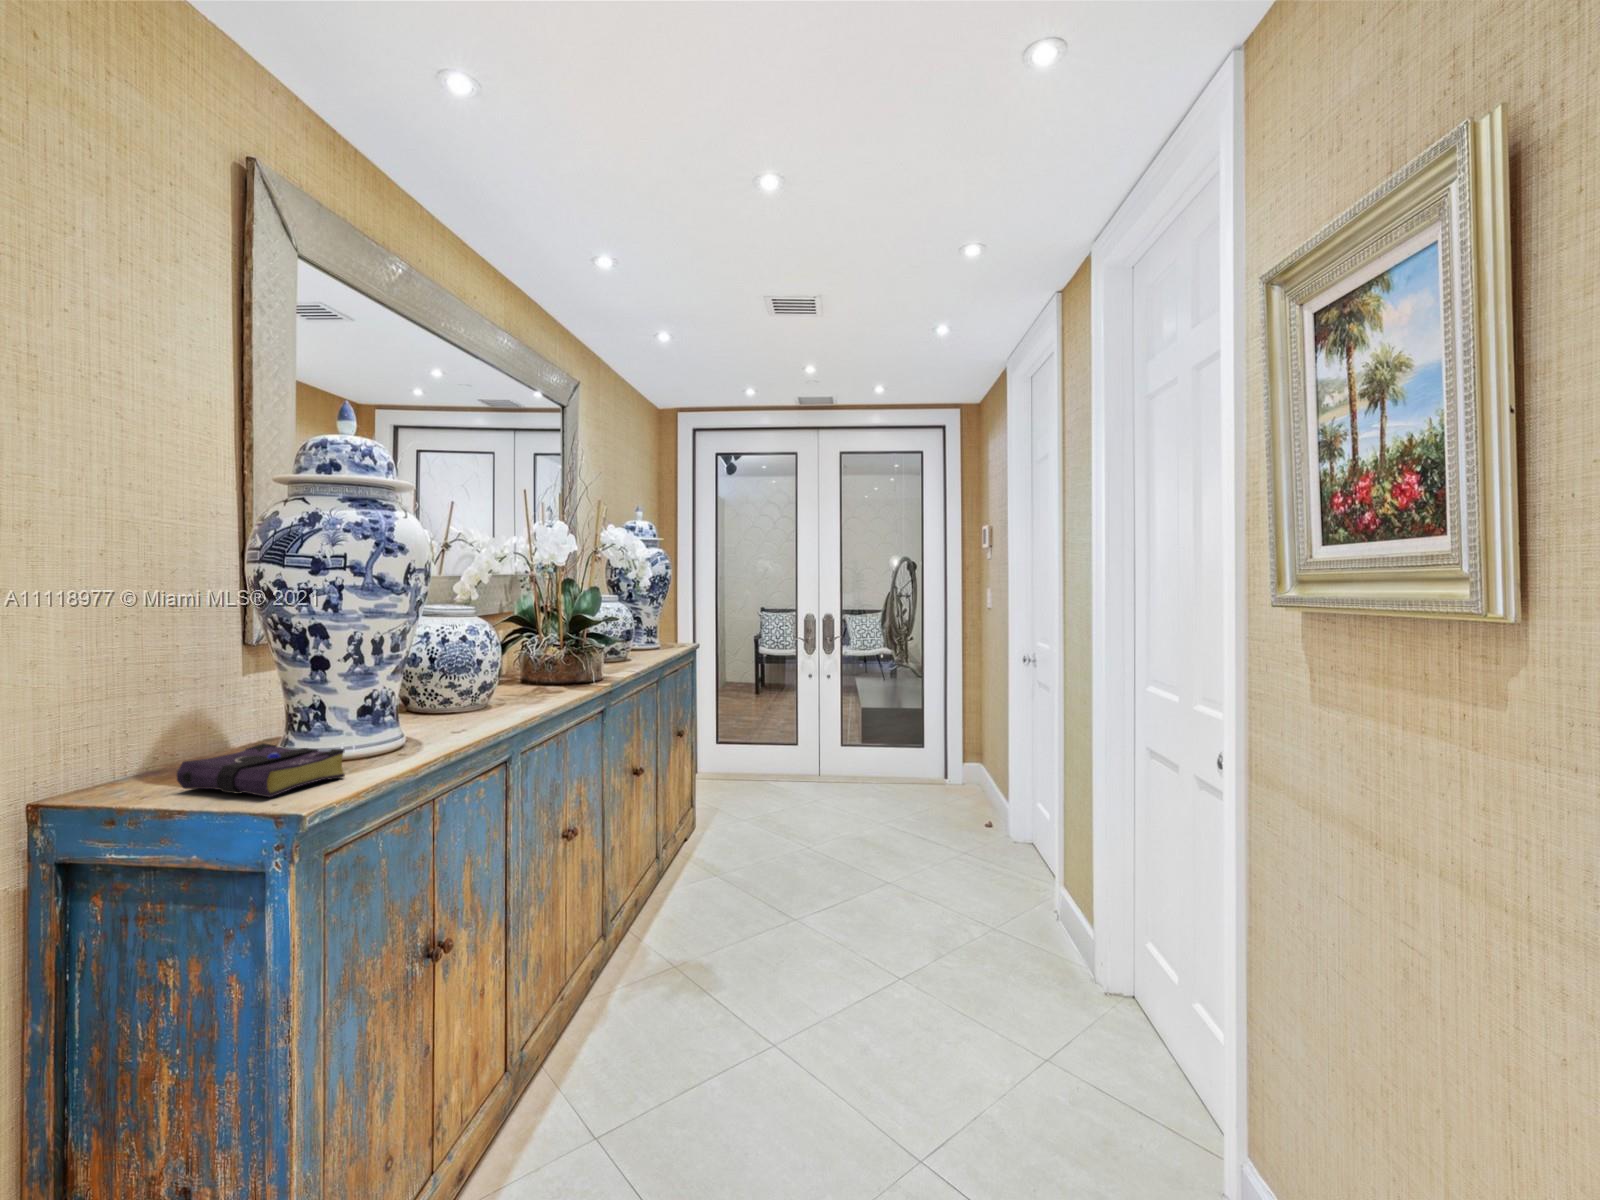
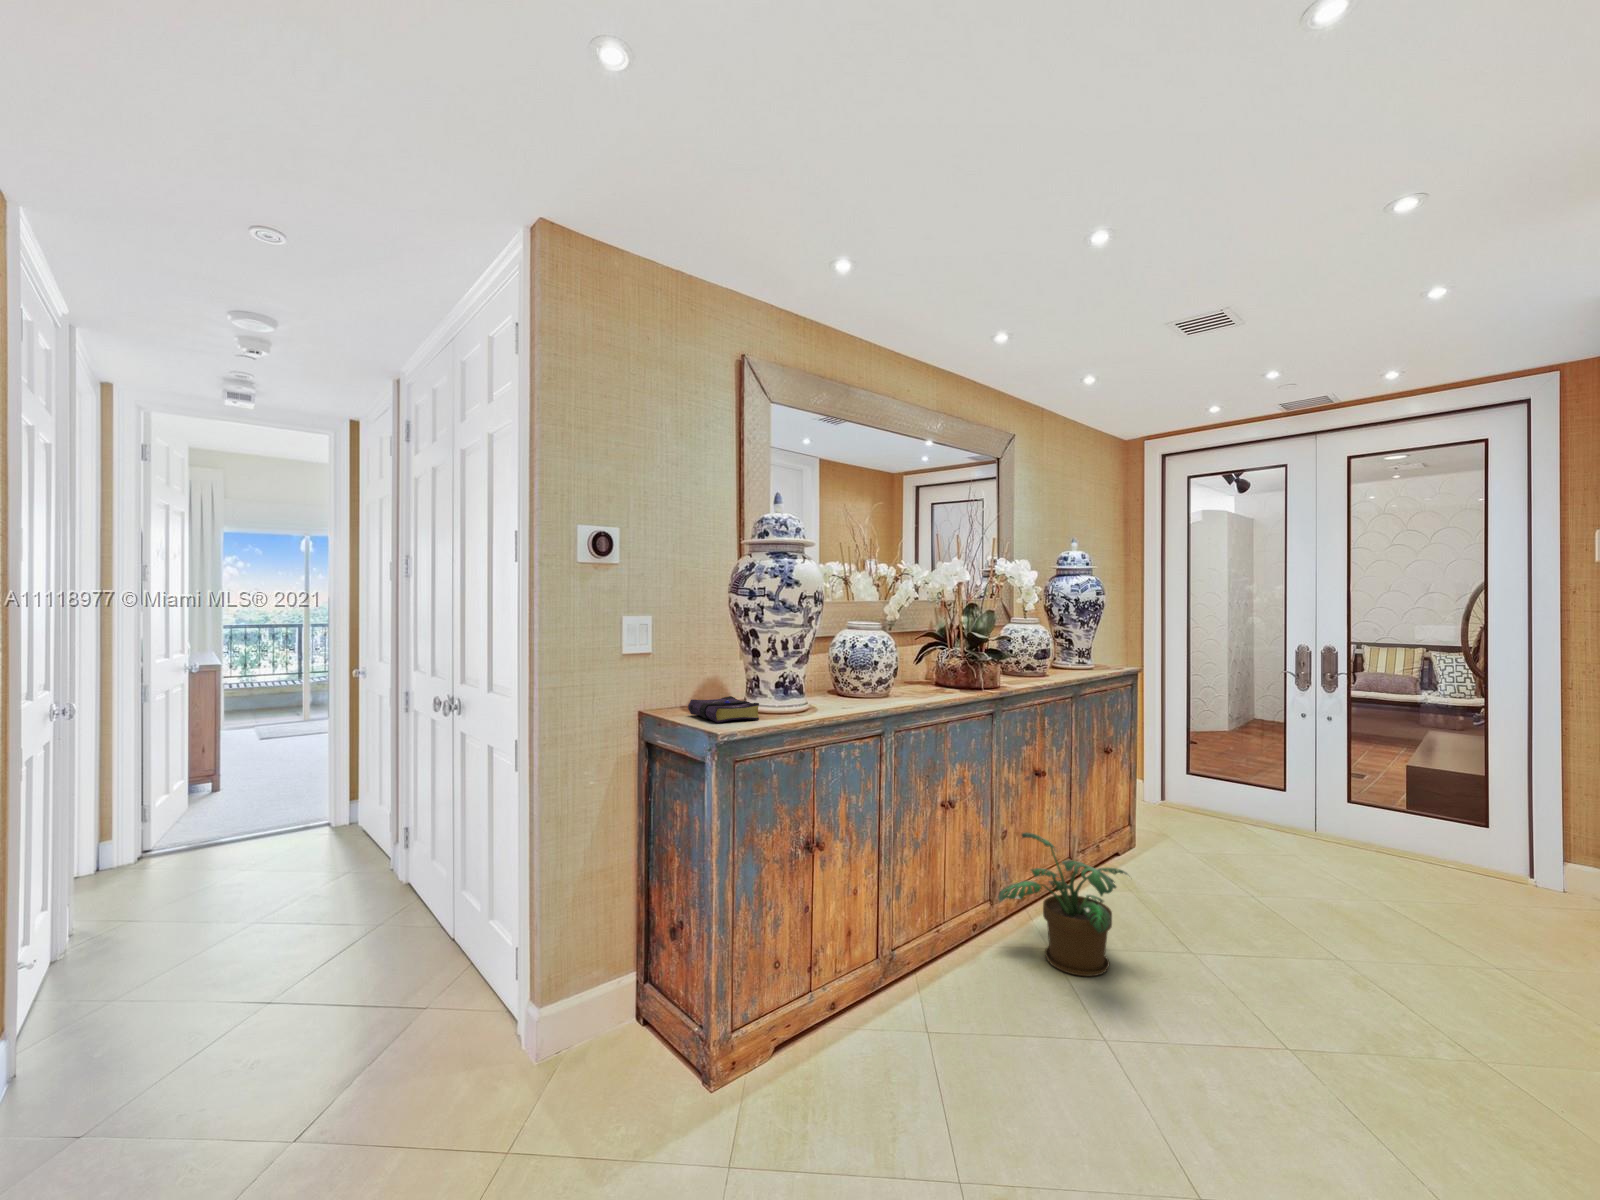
potted plant: none [618,841,762,986] -> present [999,832,1128,976]

